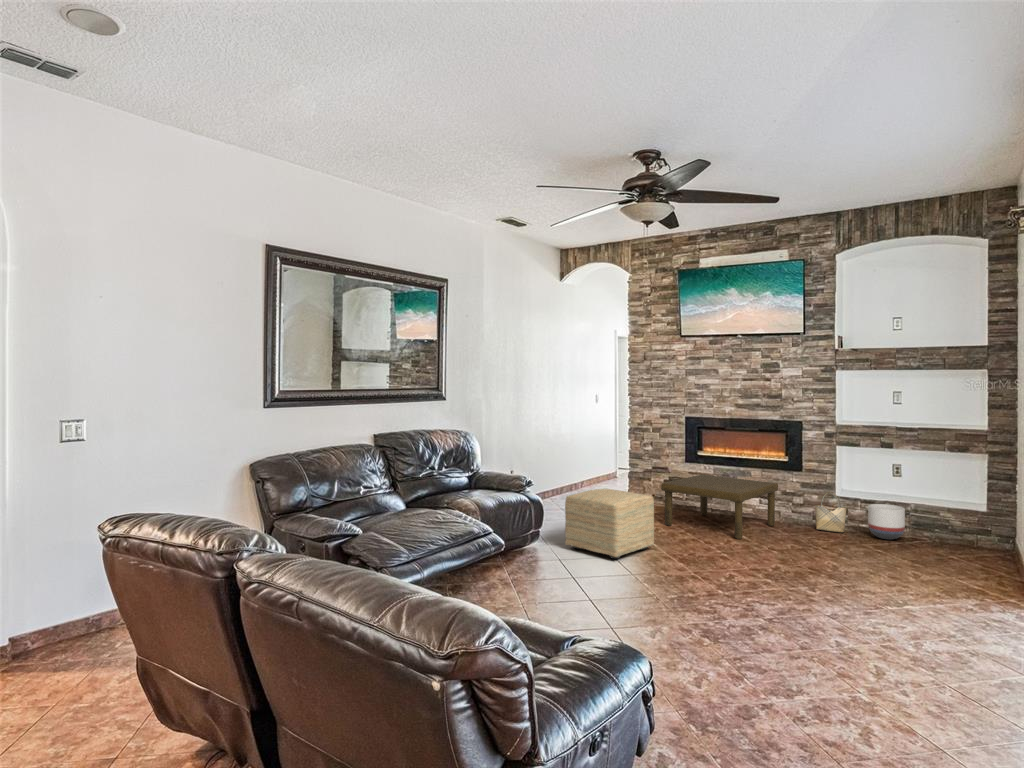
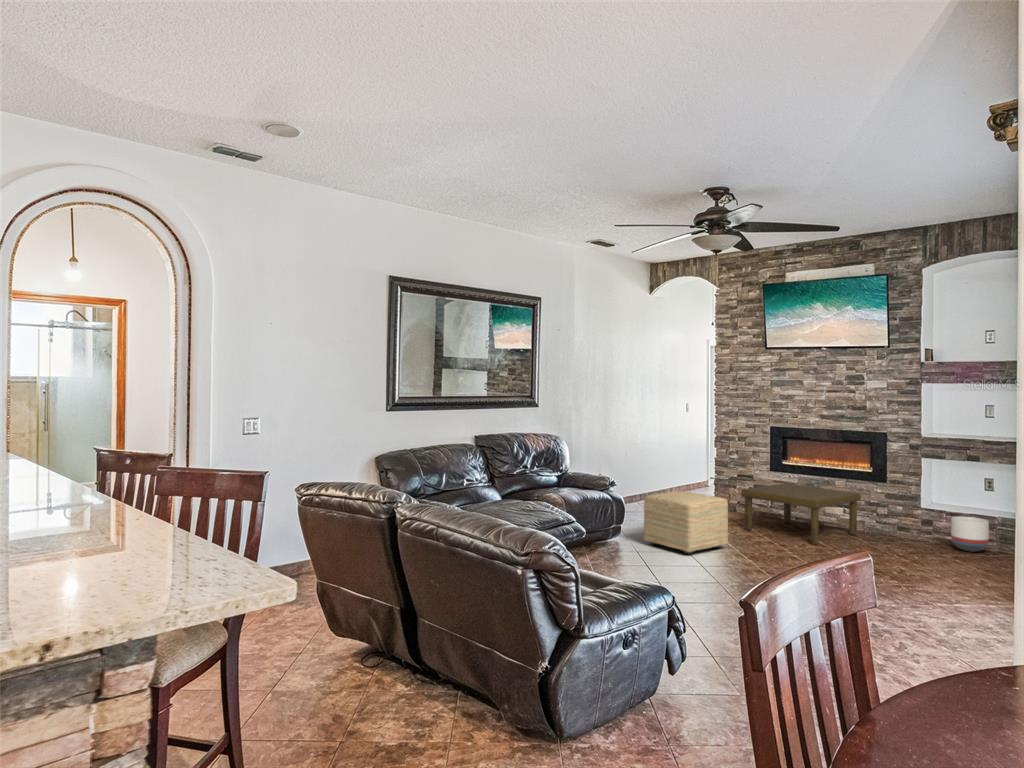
woven basket: present [815,492,847,532] -> none [897,503,930,543]

